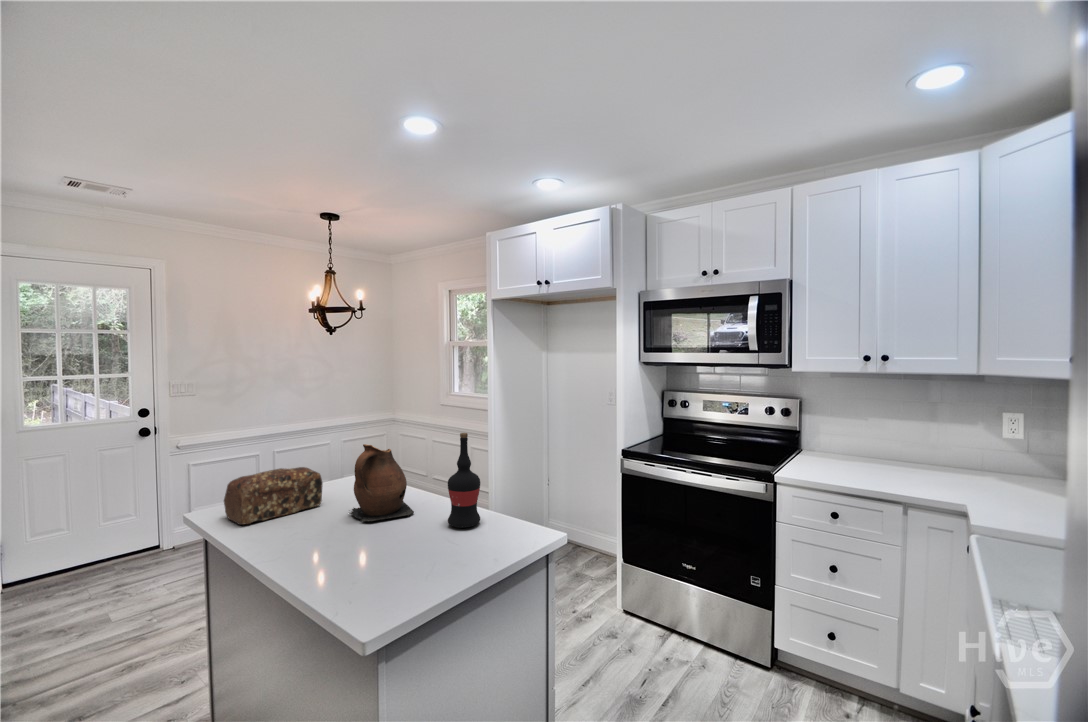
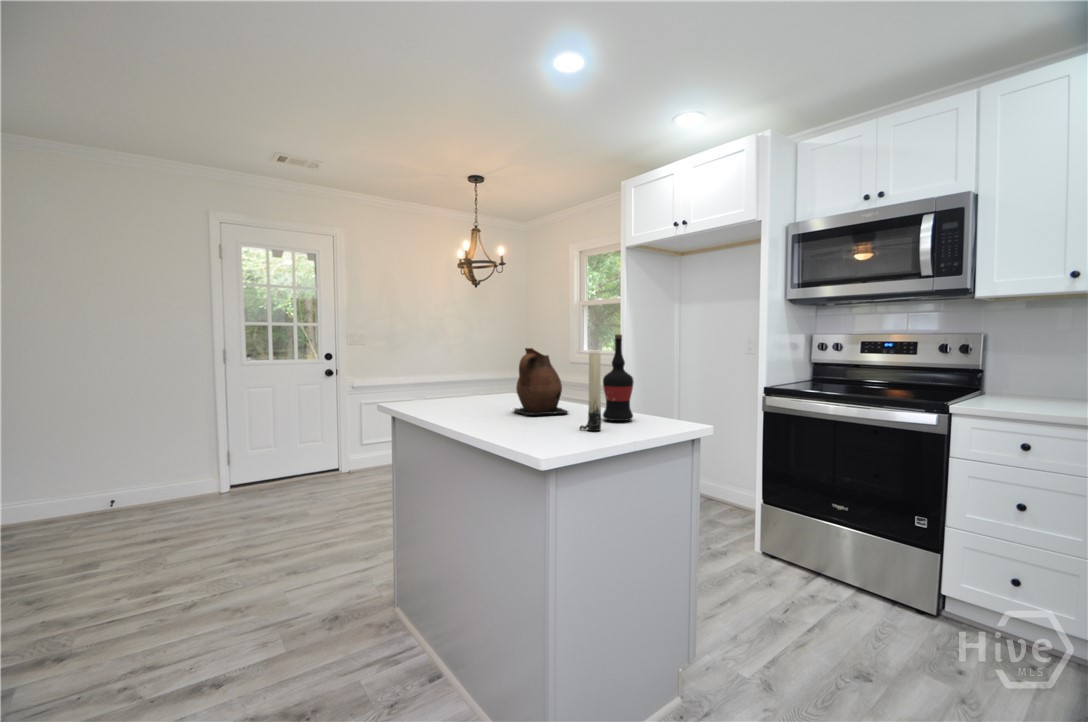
candle: none [417,461,441,551] -> present [579,351,601,431]
bread loaf: present [224,467,323,525] -> none [411,373,488,413]

